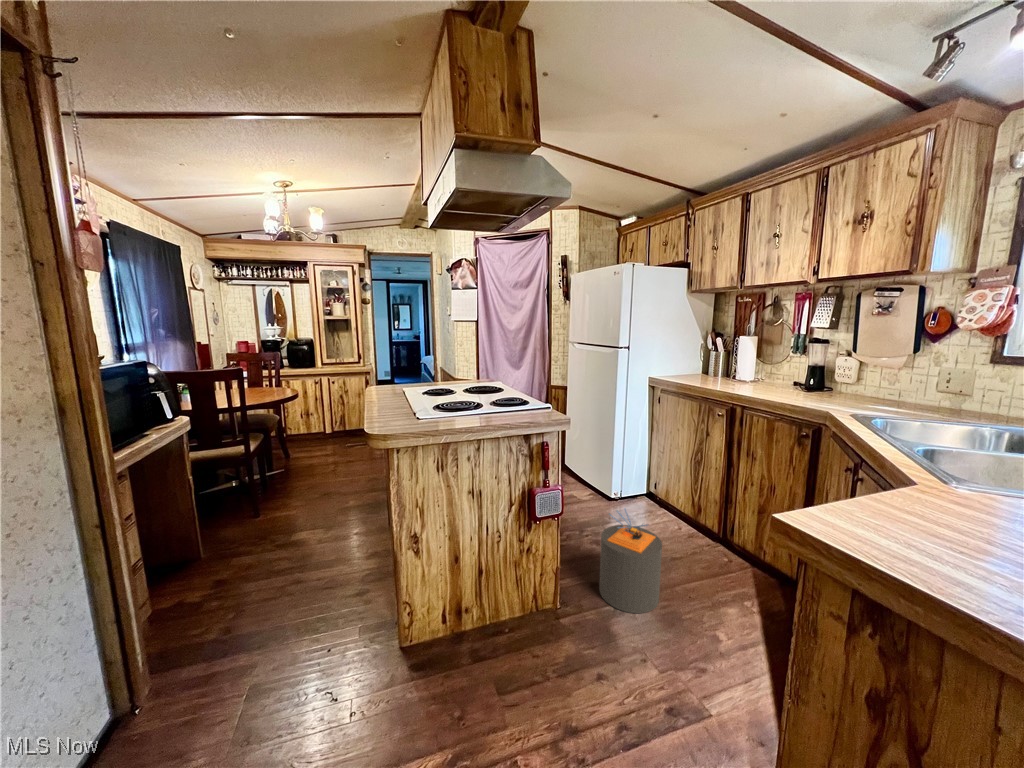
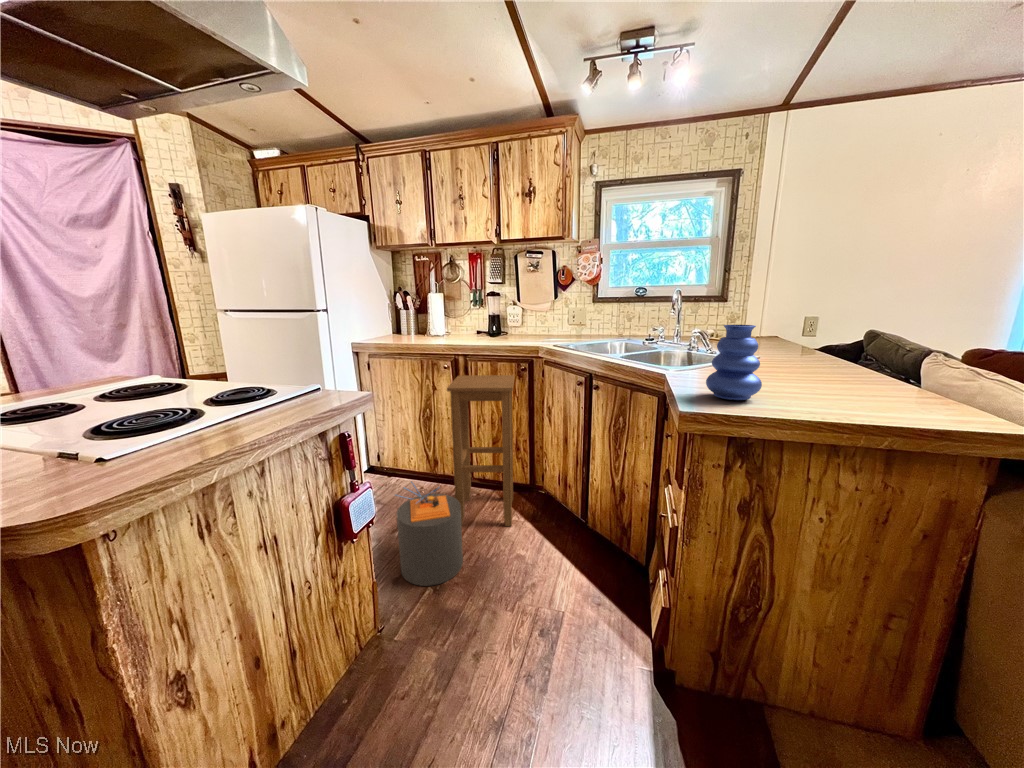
vase: none [865,419,982,550] -> present [706,325,762,400]
stool: none [678,426,788,612] -> present [447,375,514,526]

